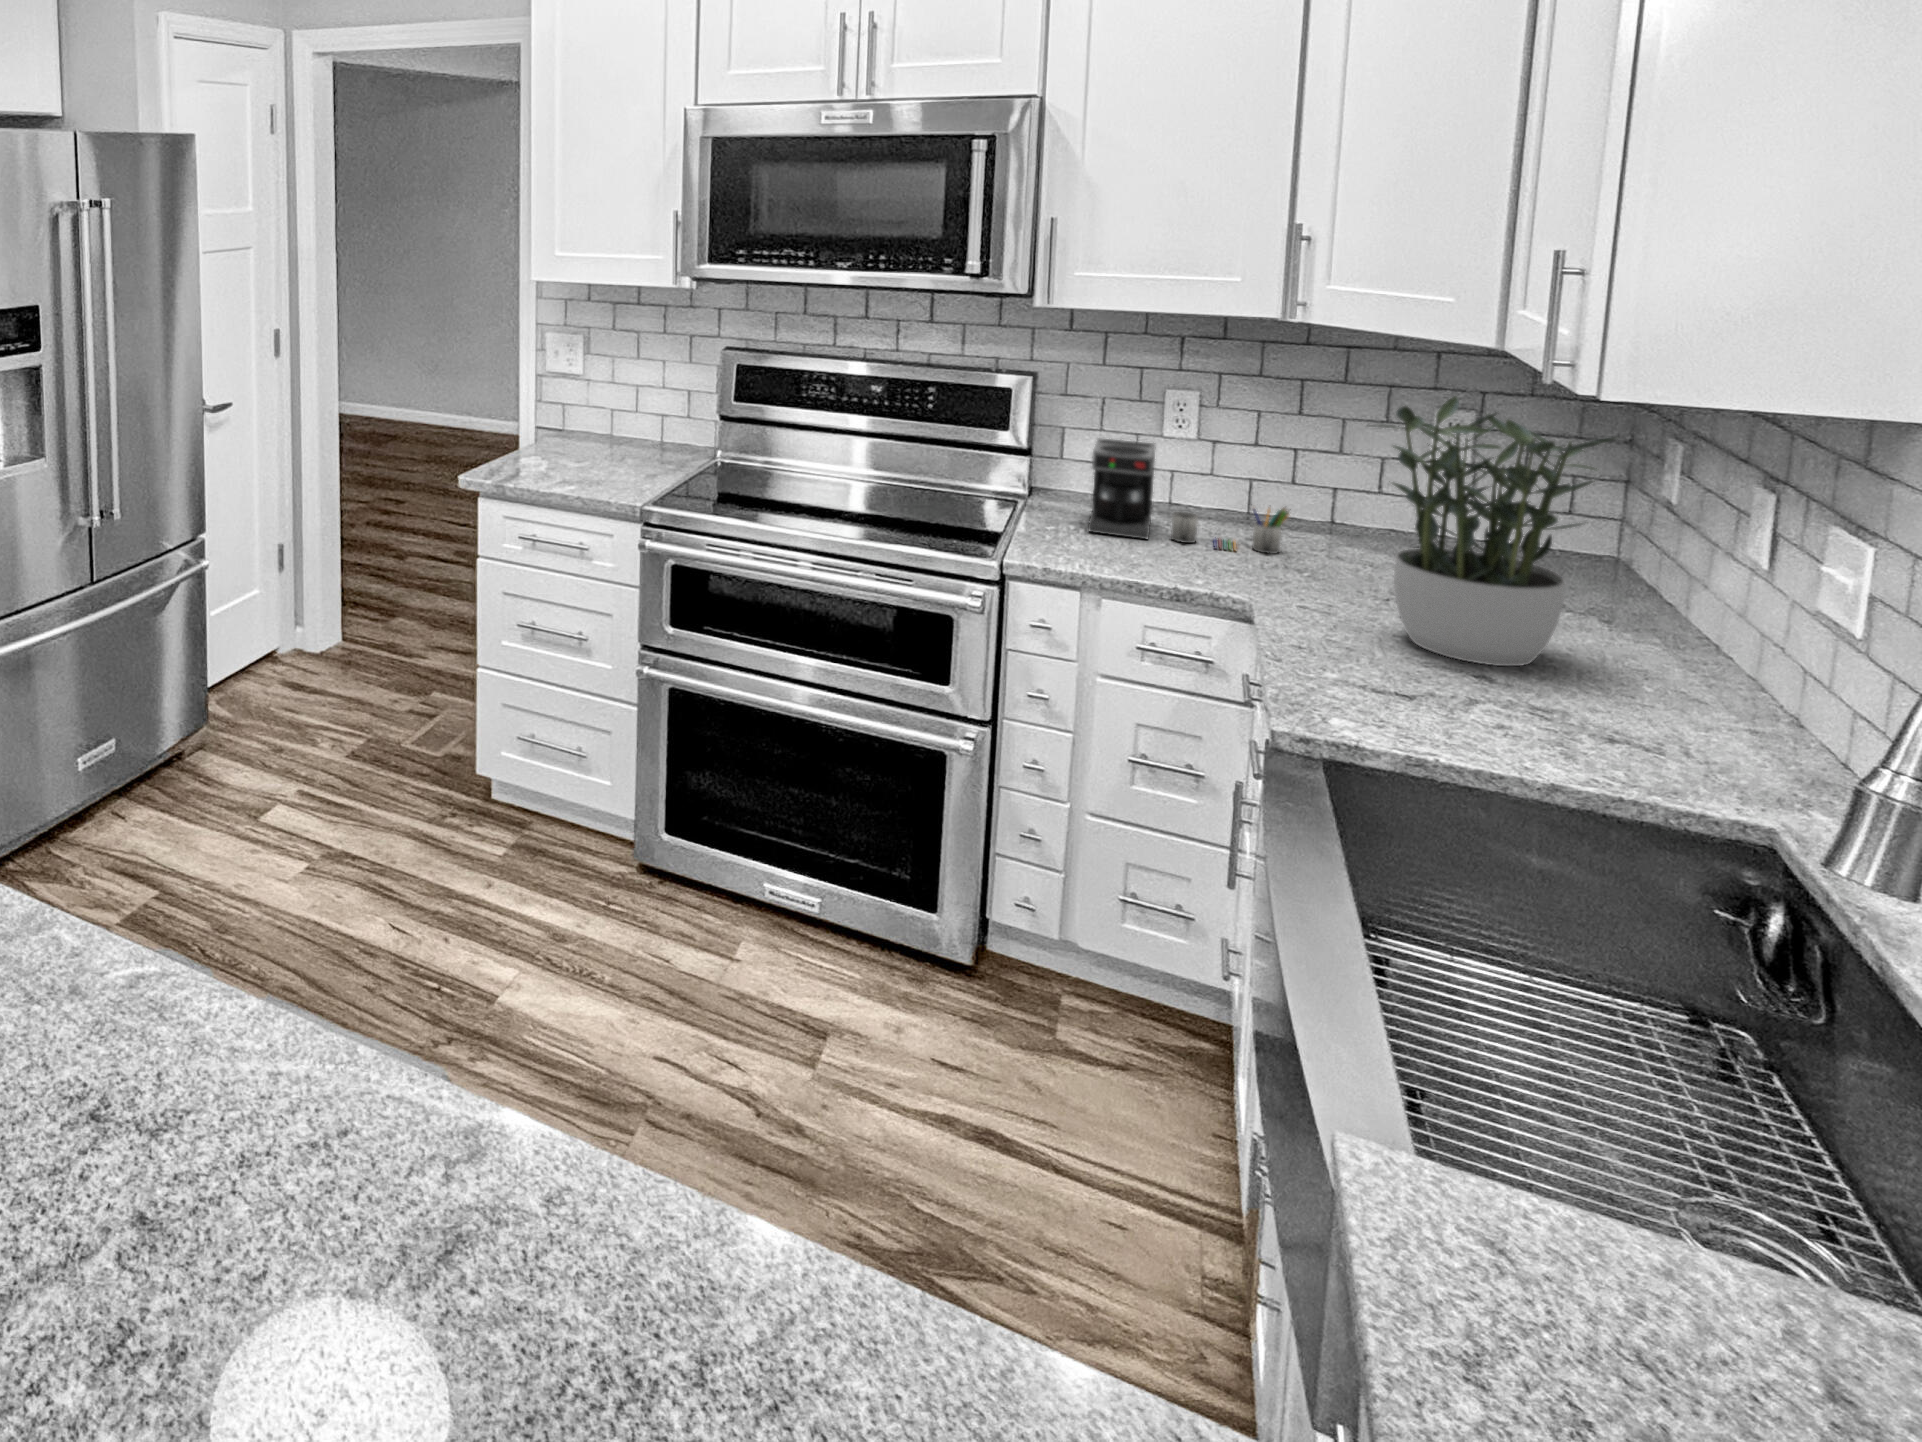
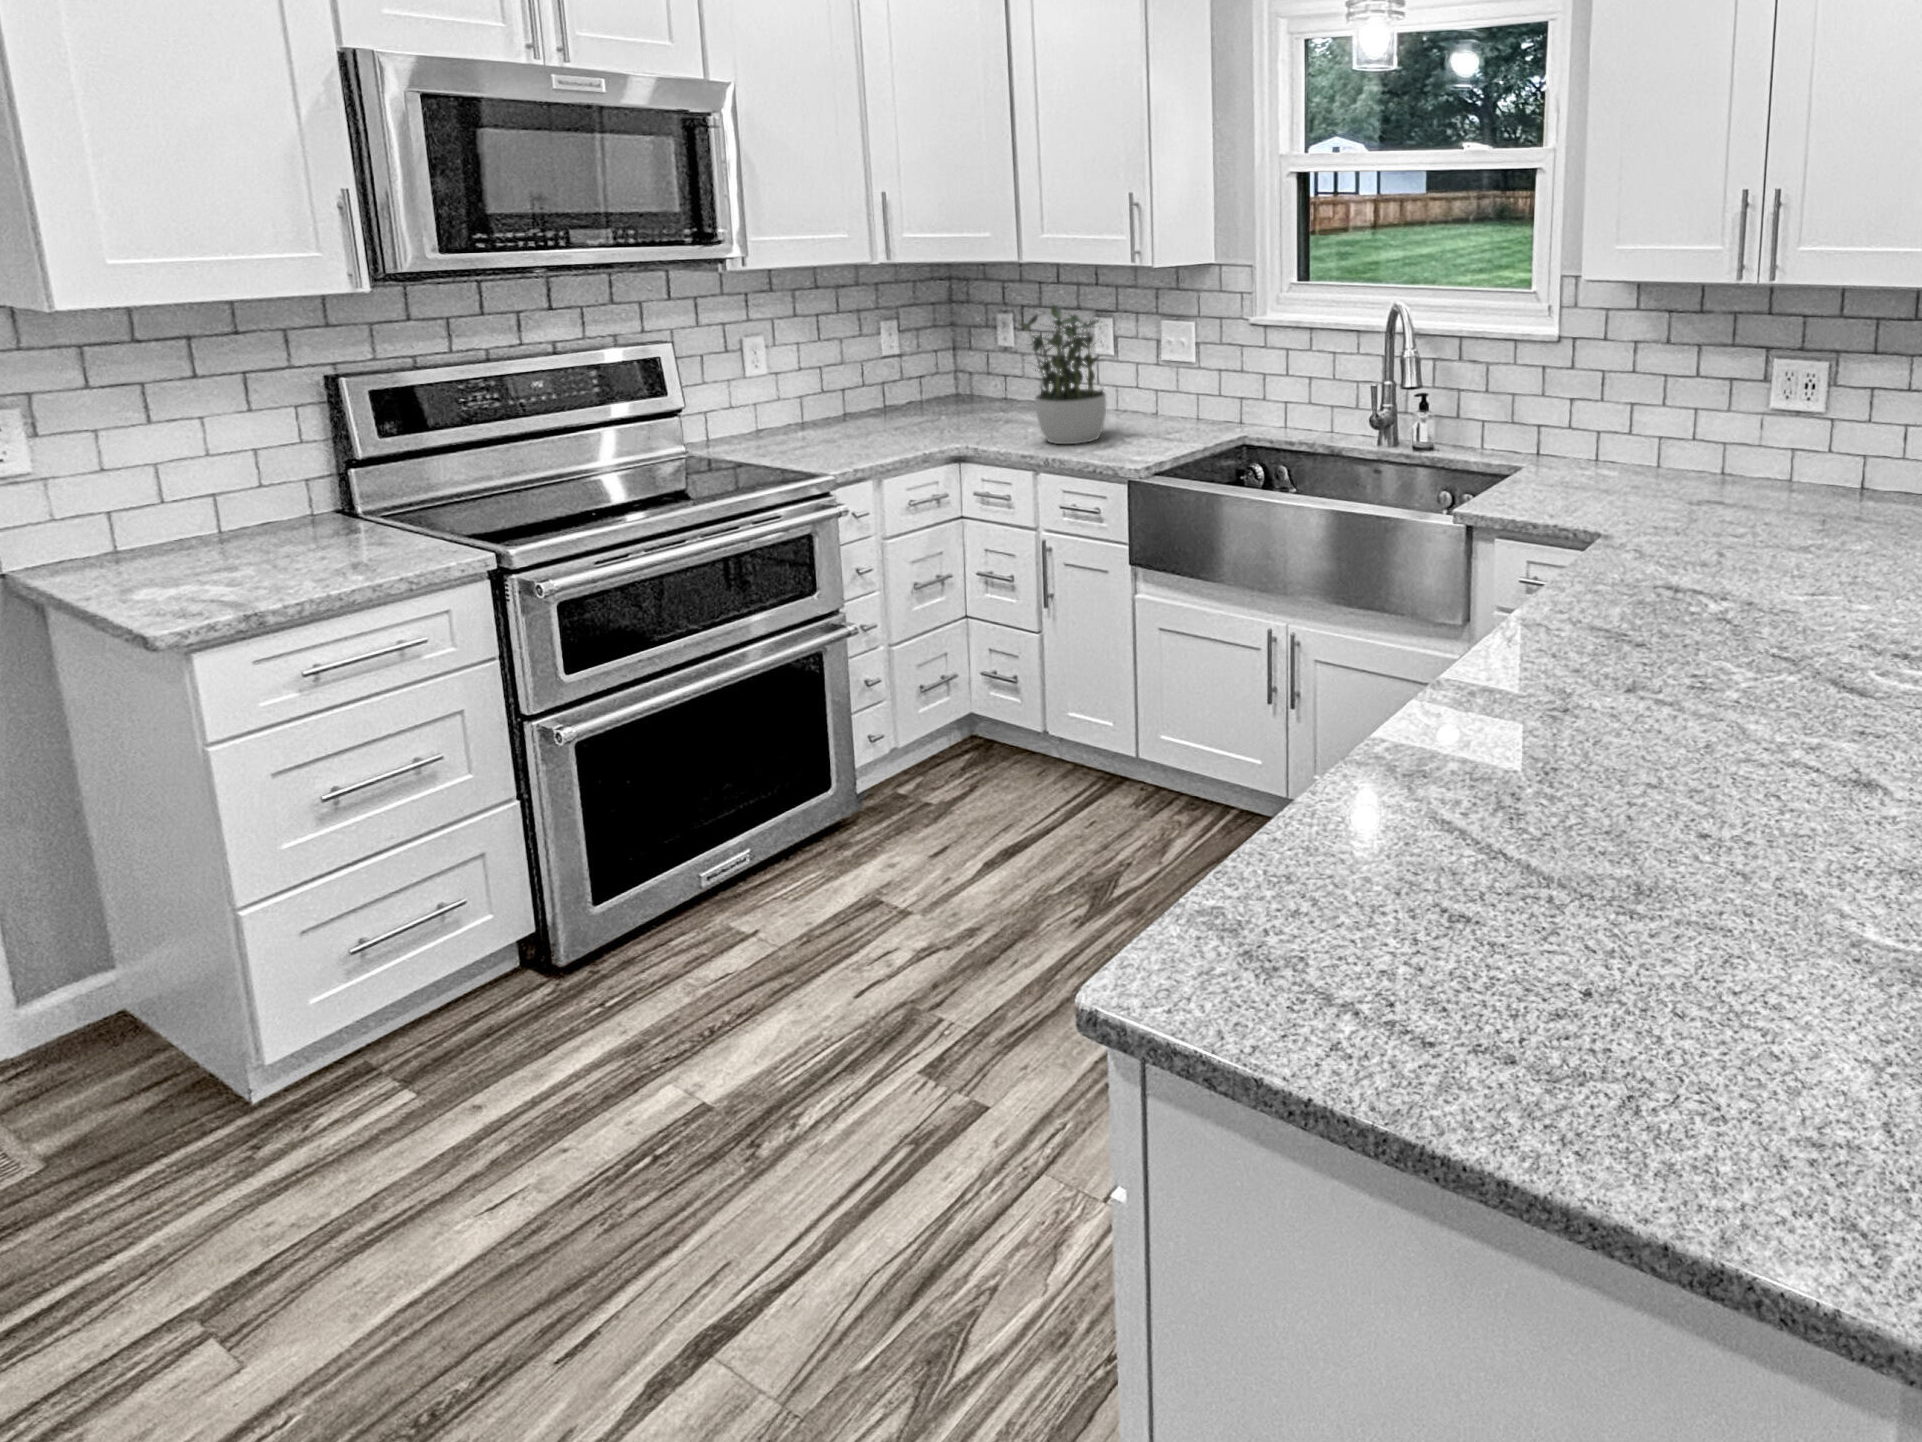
coffee maker: present [1088,439,1289,554] -> none [766,393,906,465]

